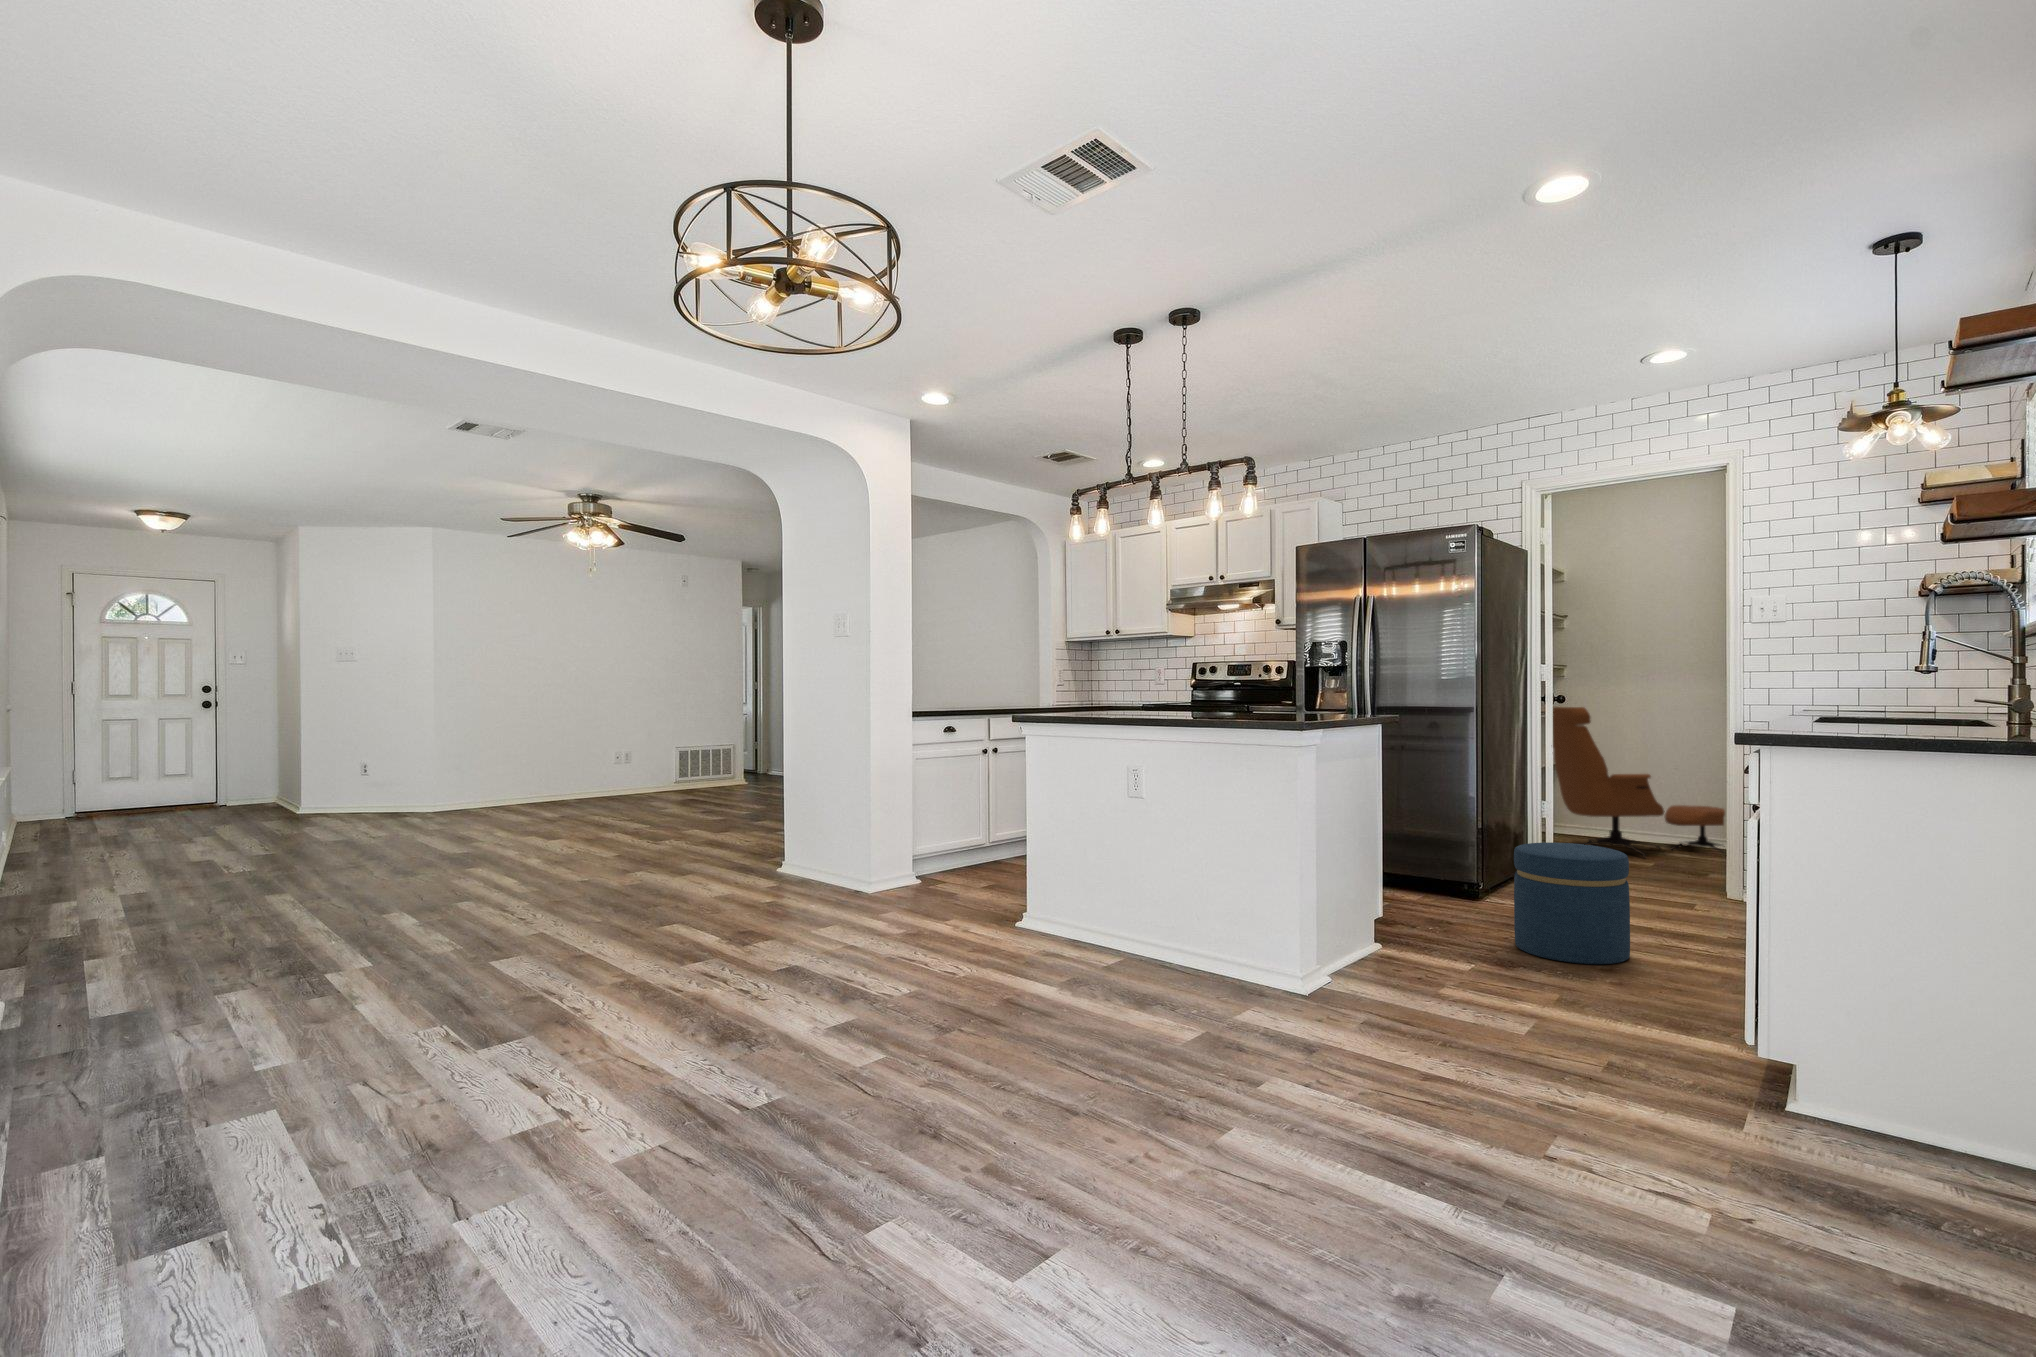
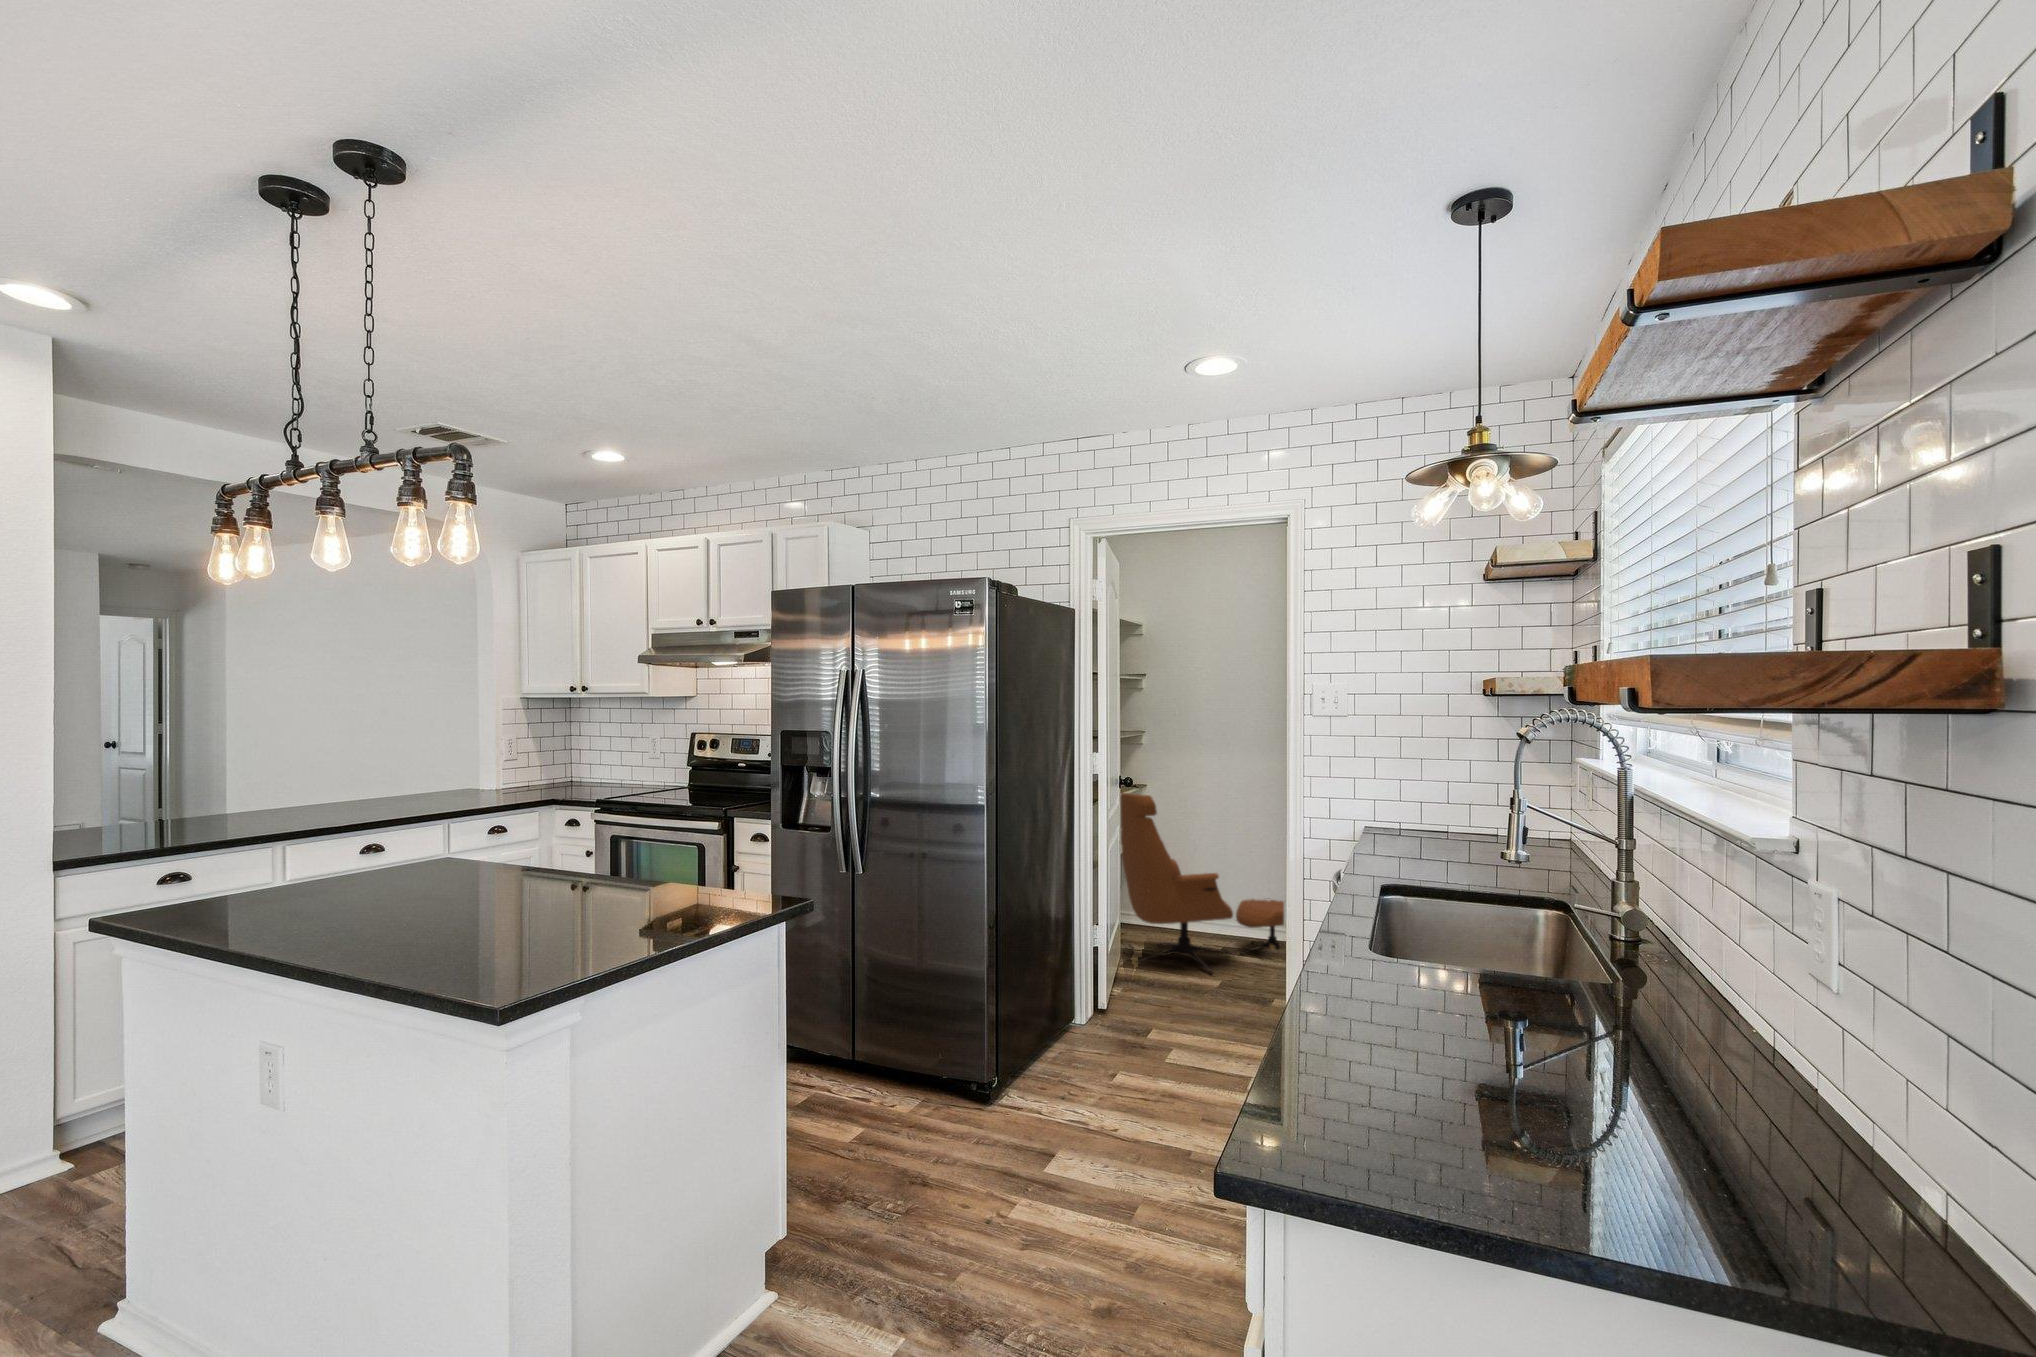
ottoman: present [1514,842,1630,964] -> none [990,1058,1142,1283]

